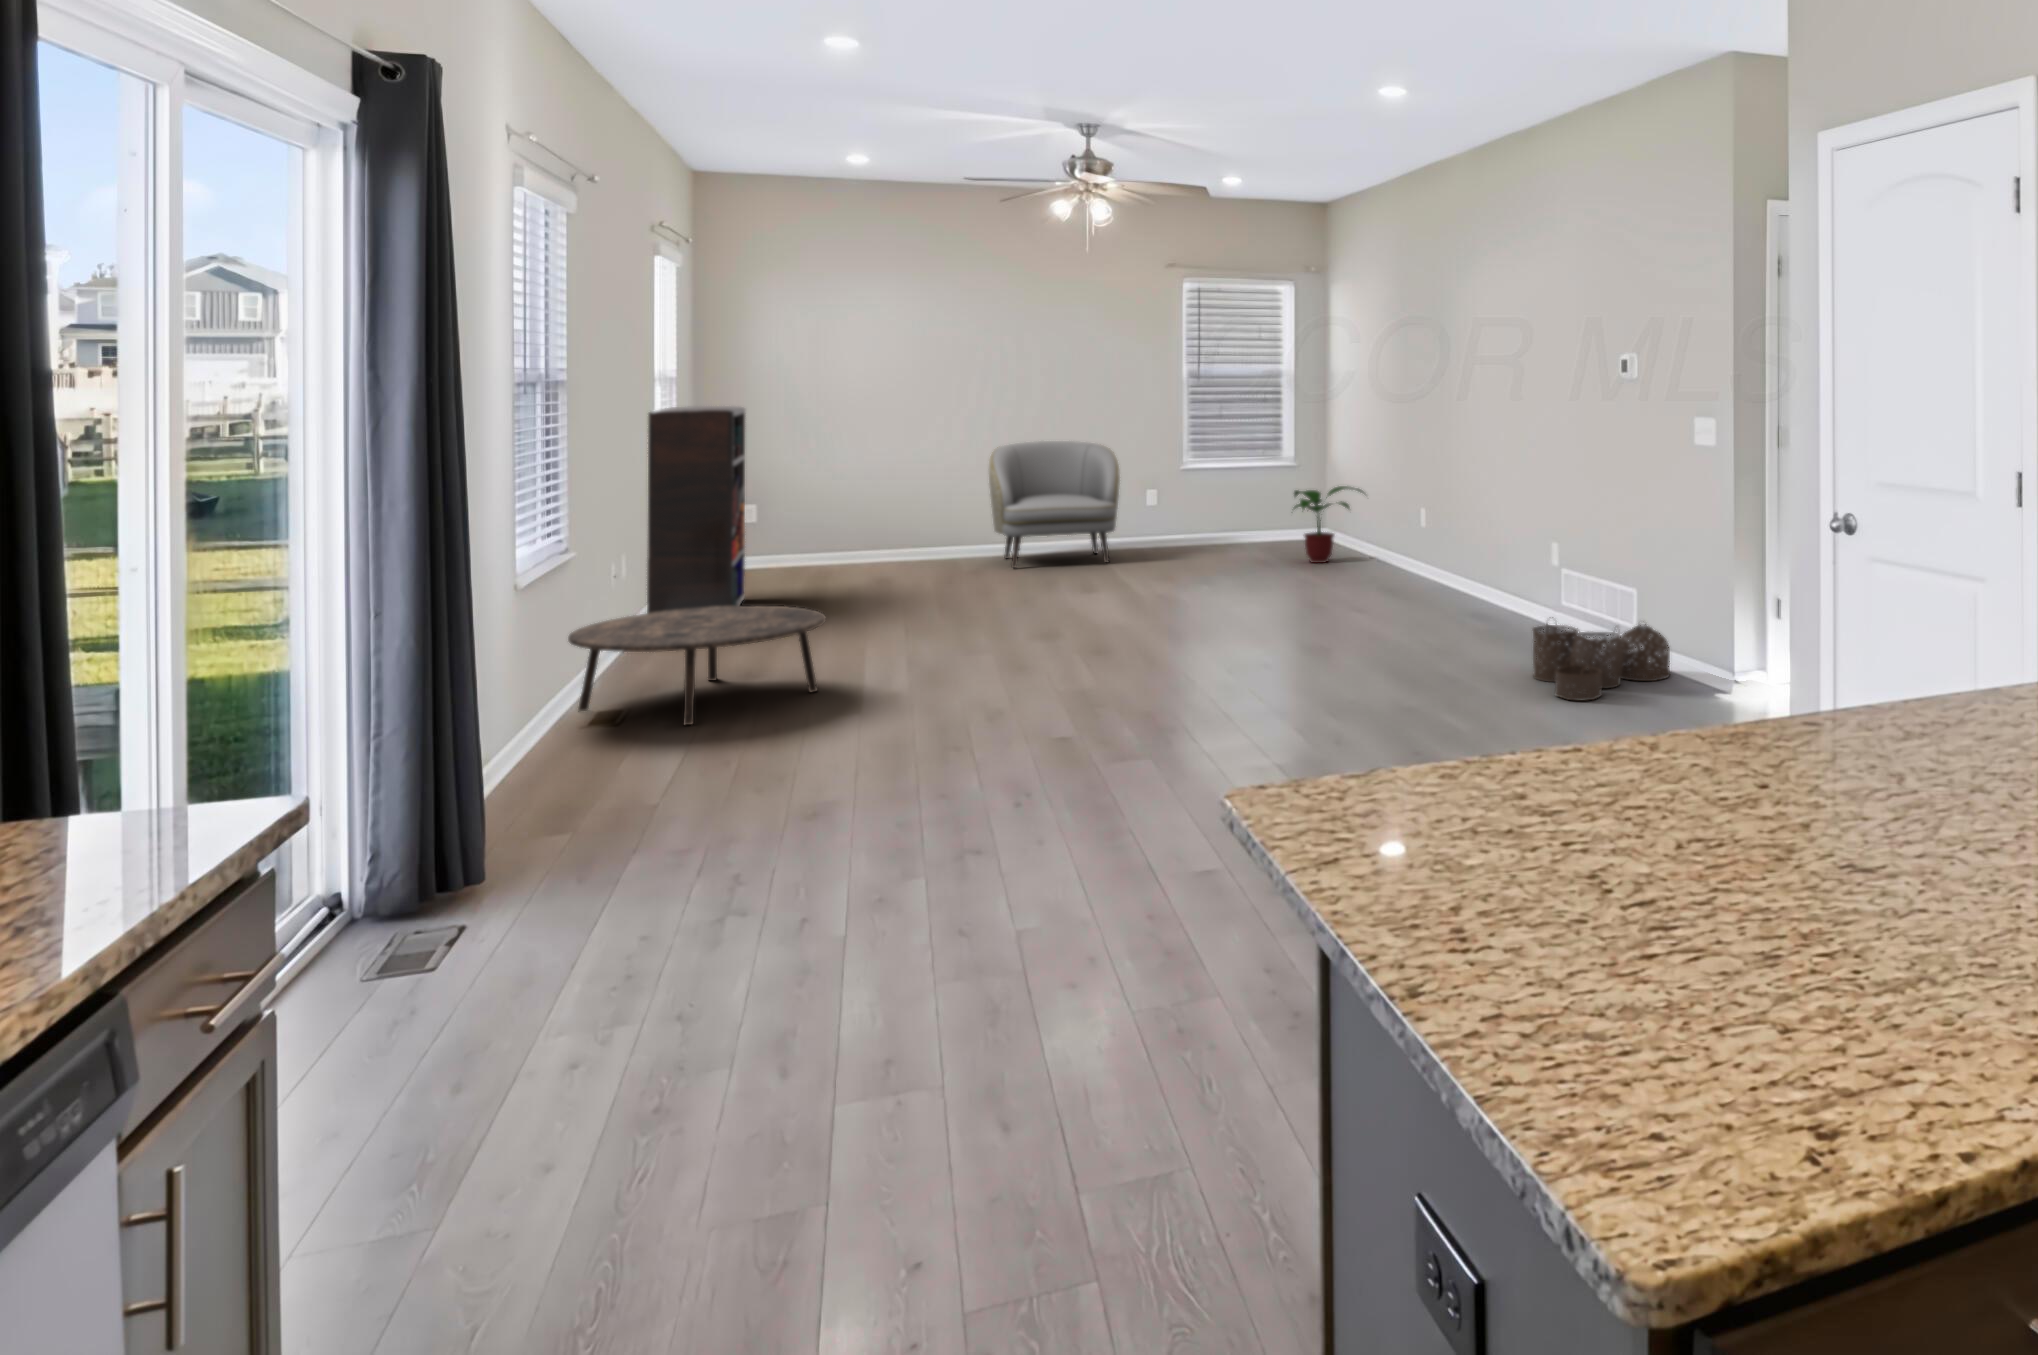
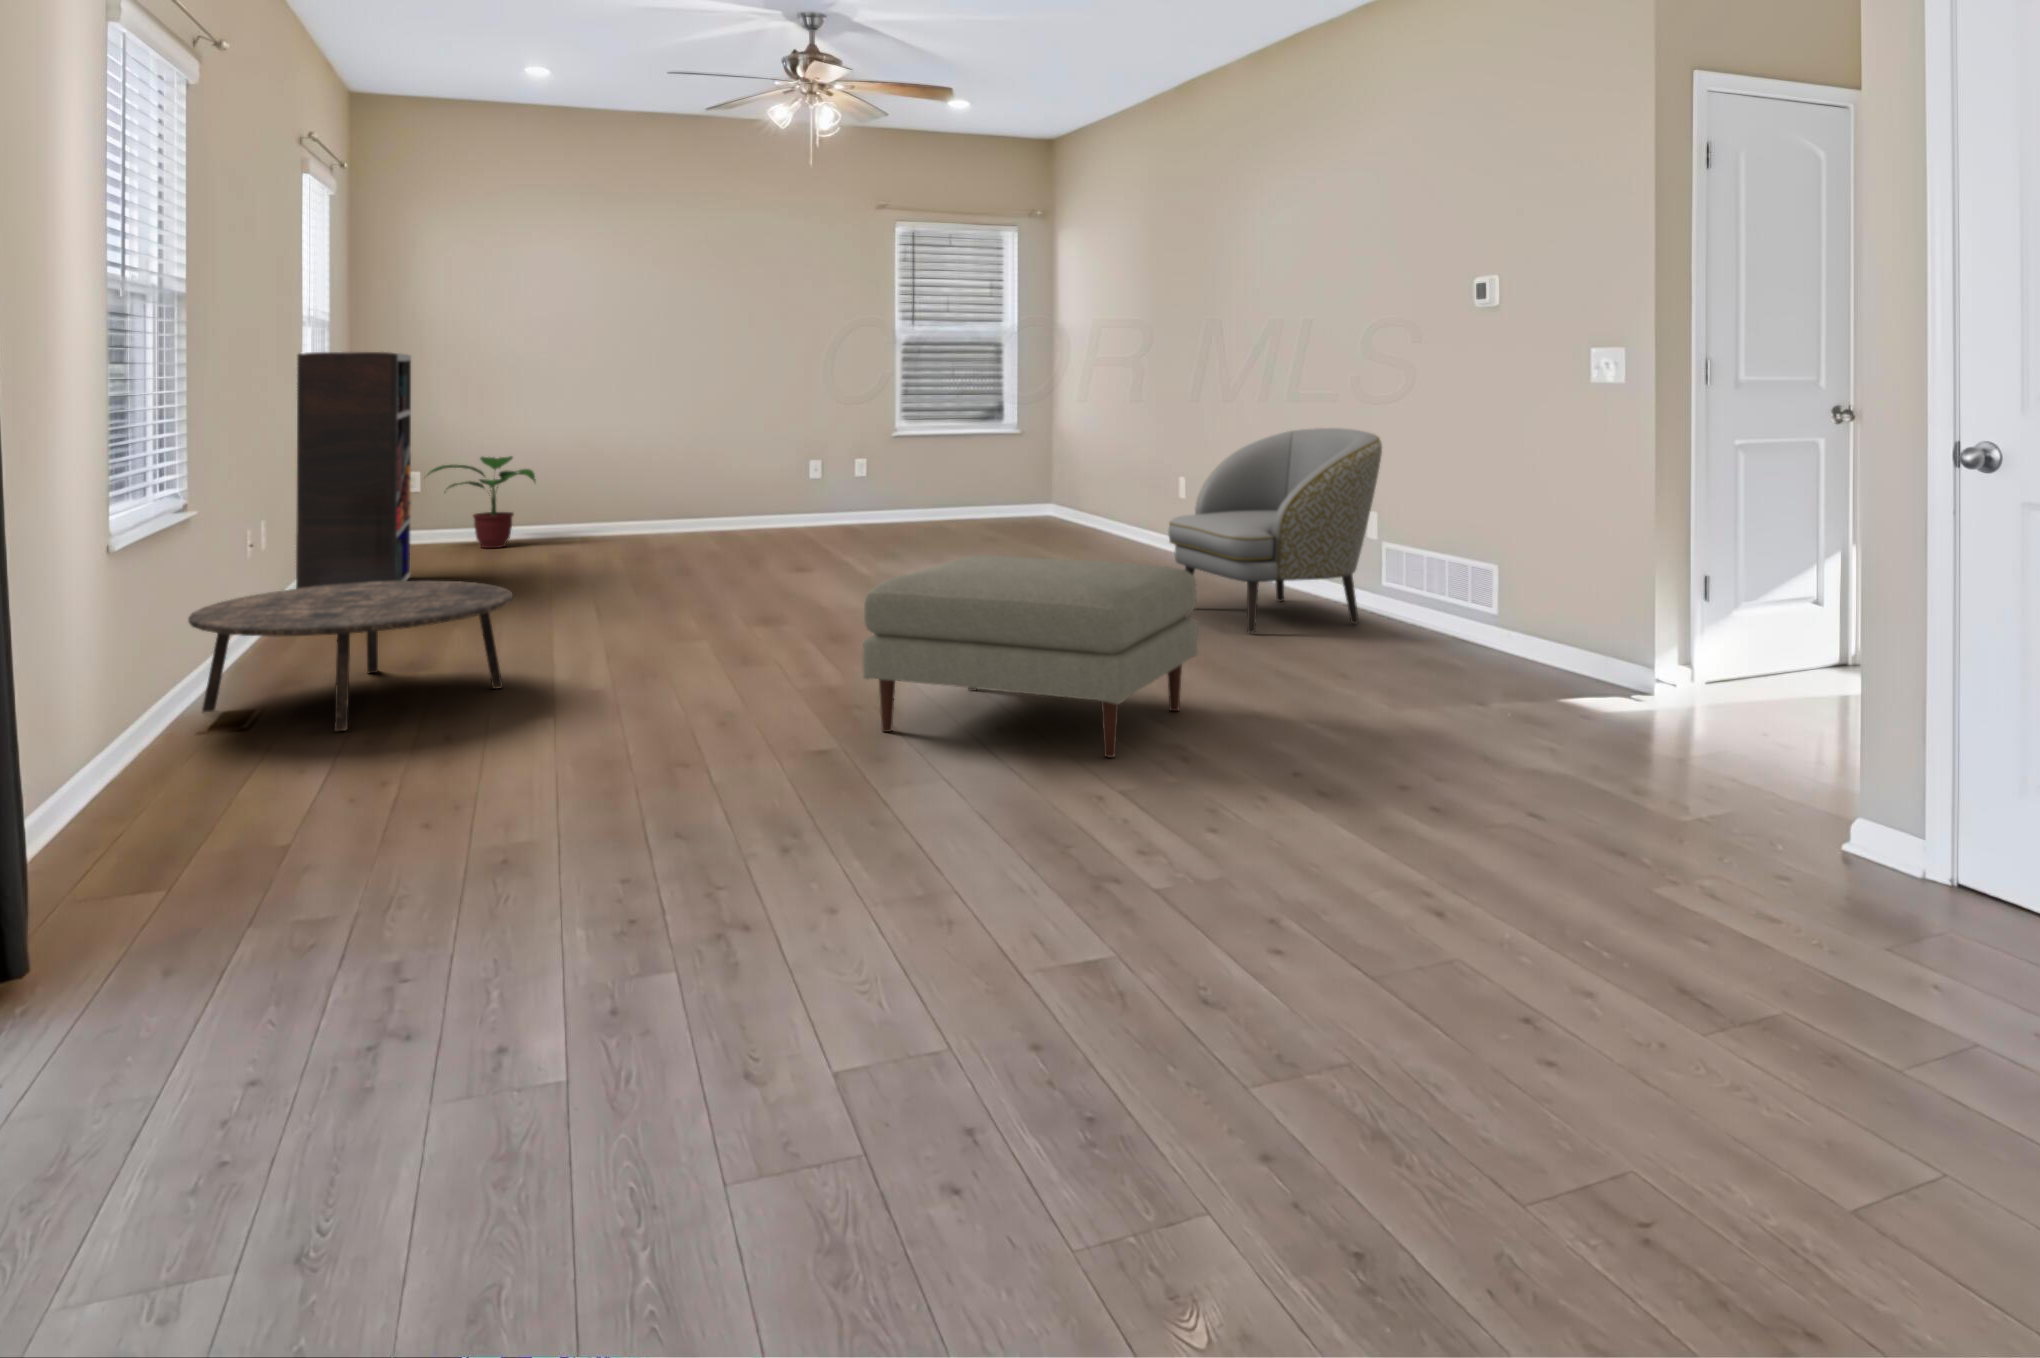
armchair: present [989,441,1120,568] -> present [1169,428,1382,633]
potted plant: present [1294,486,1364,563] -> present [428,456,536,548]
ottoman: none [1094,586,1366,742] -> present [862,555,1198,757]
woven basket: present [1533,617,1670,701] -> none [1384,598,1556,702]

